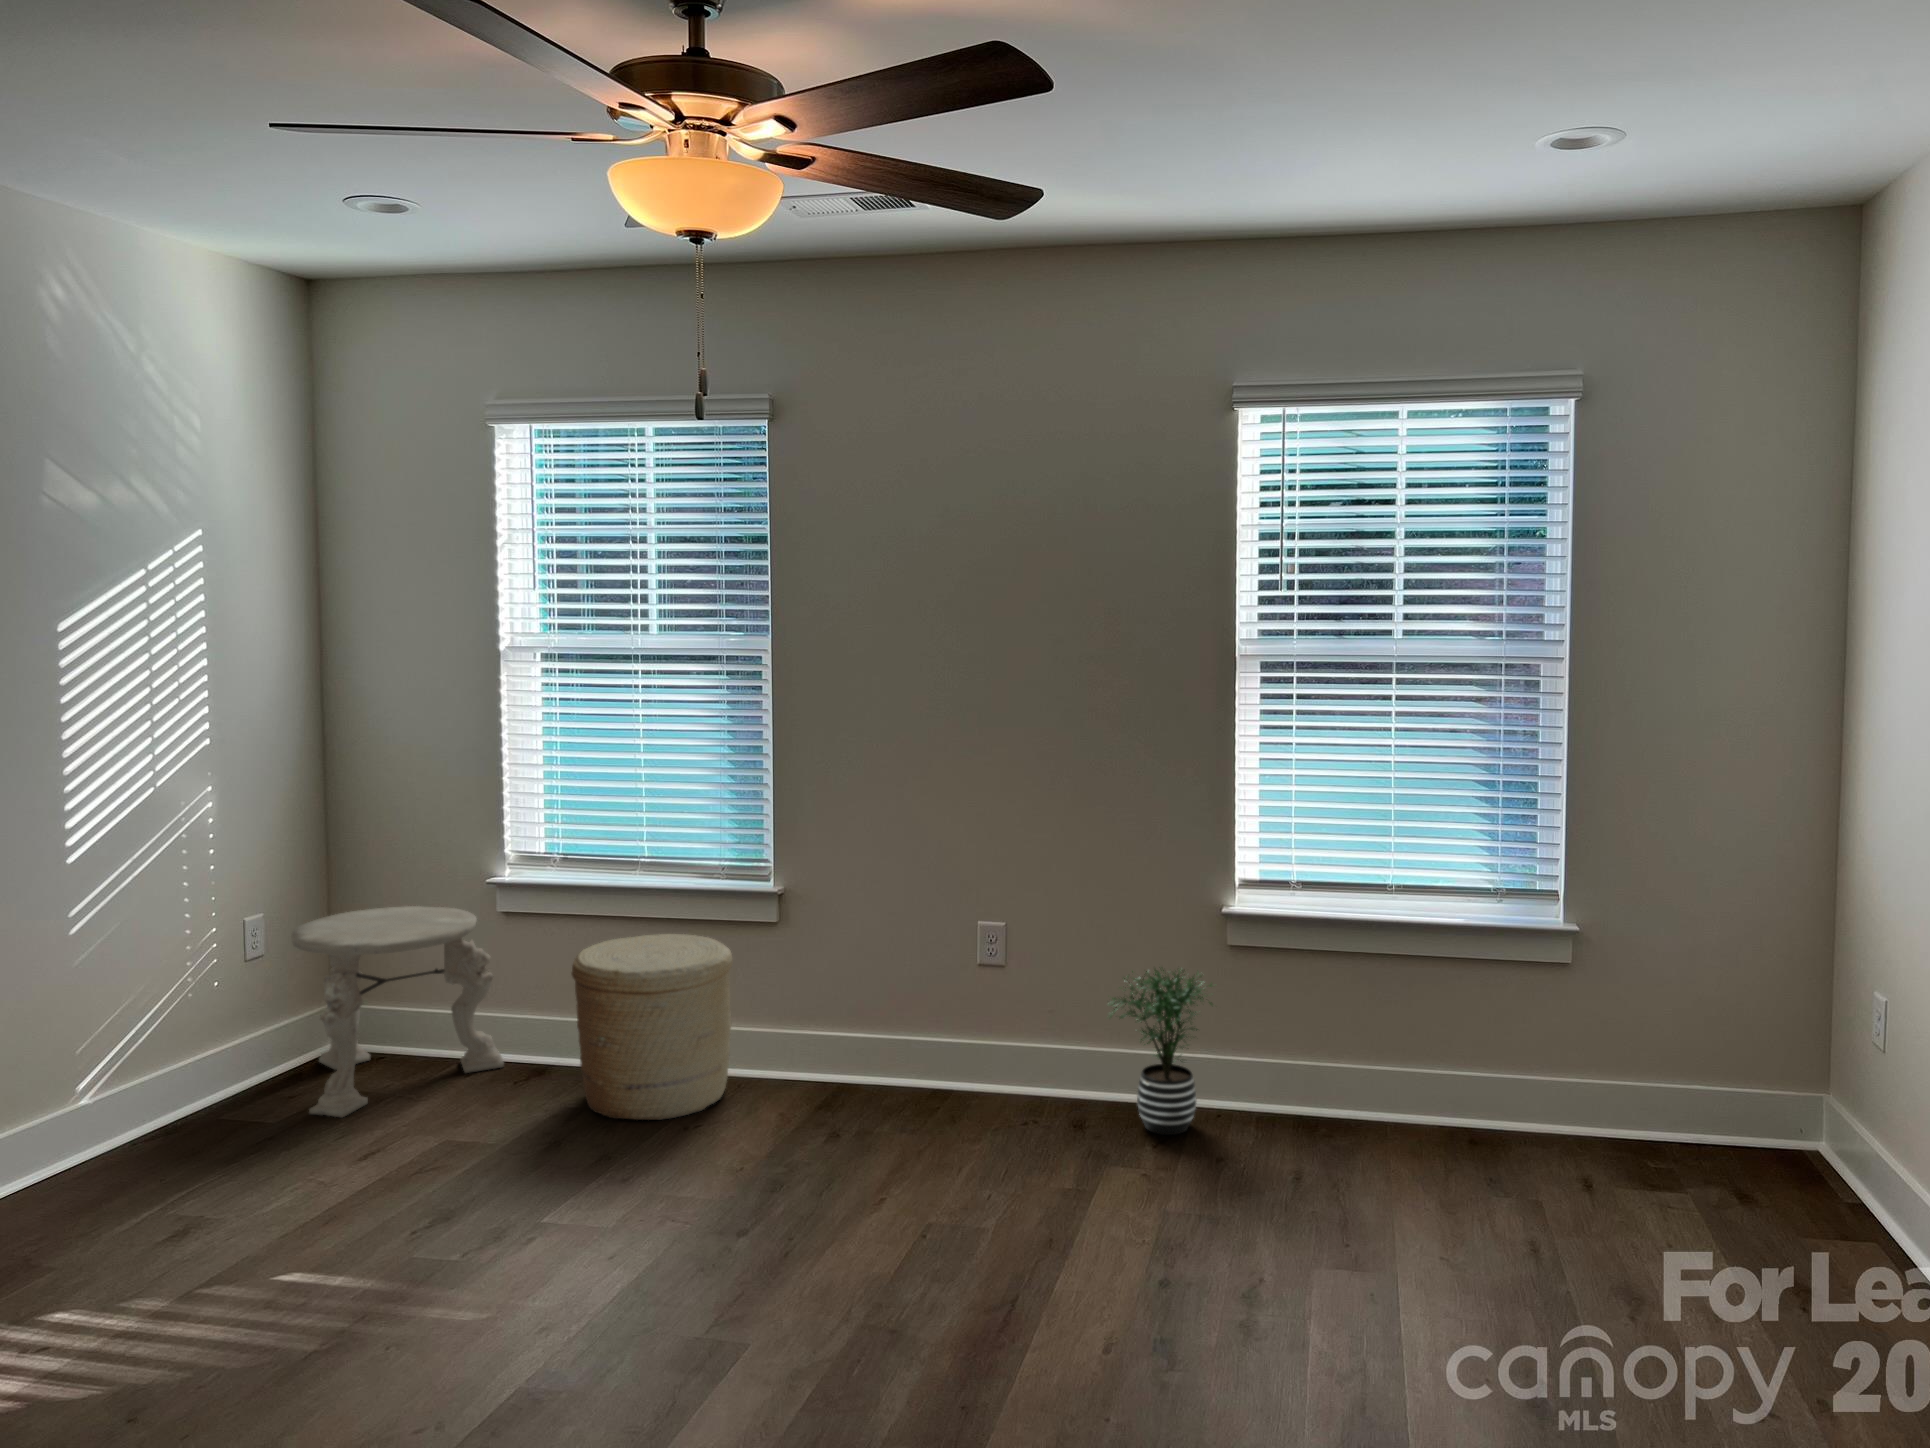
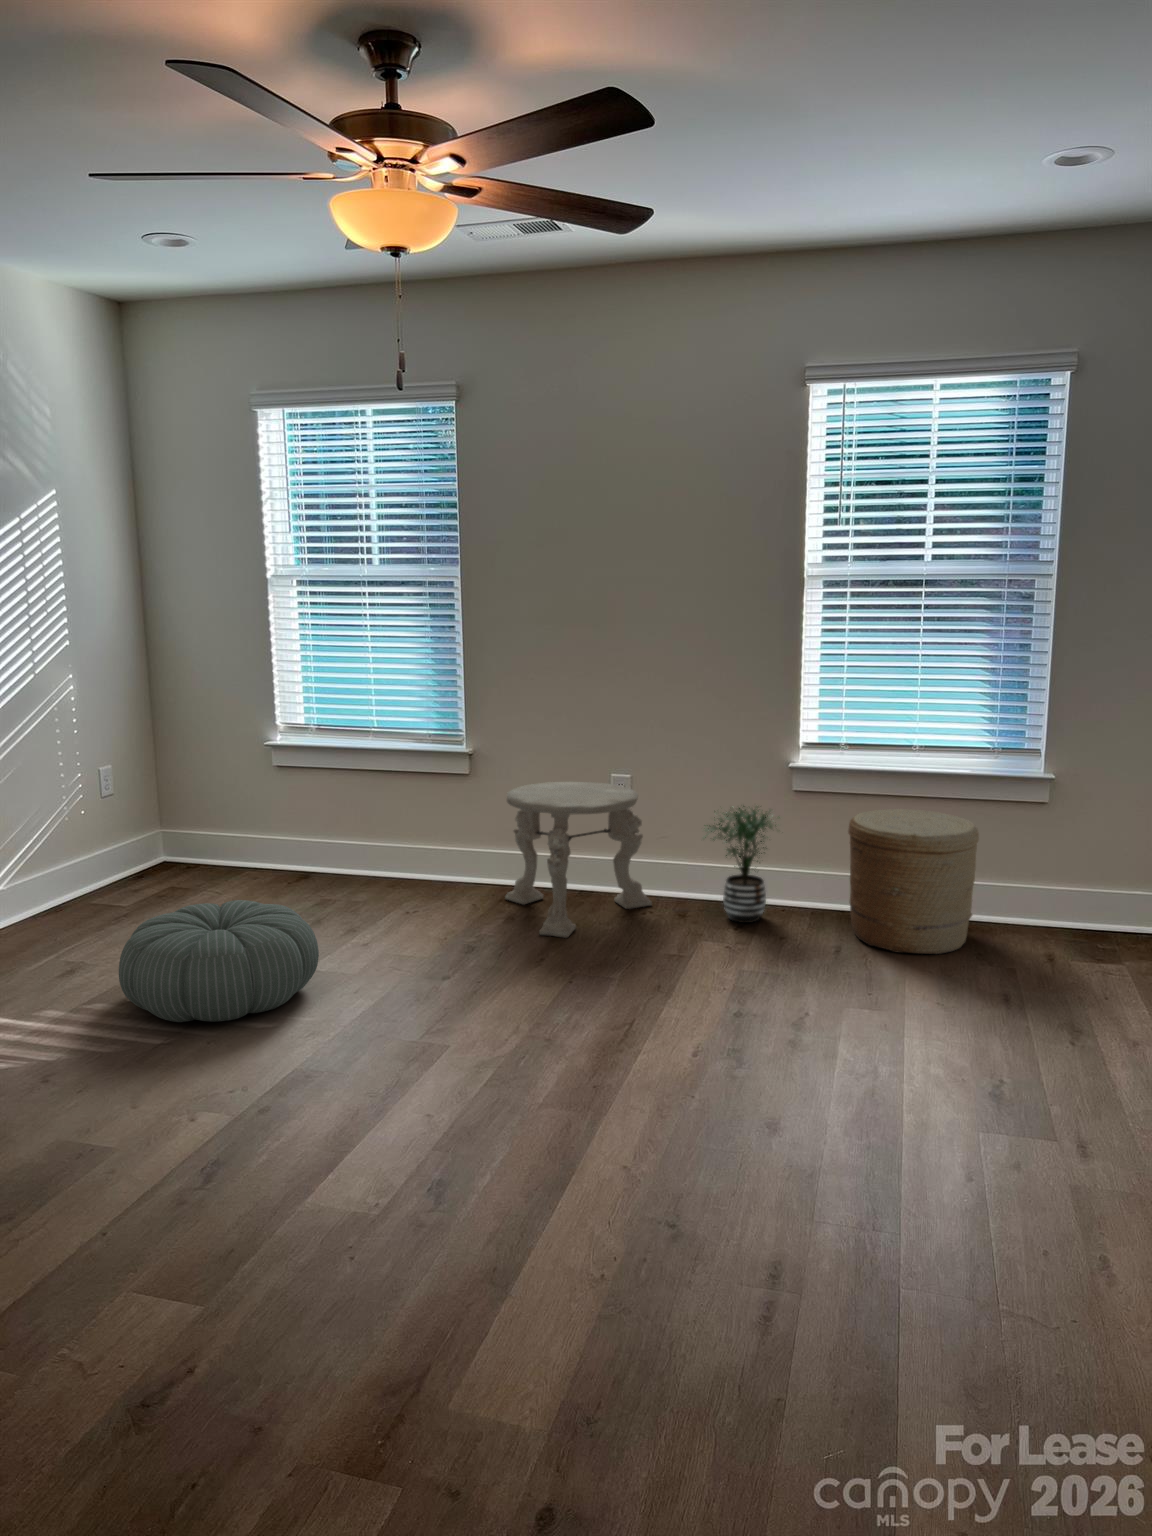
side table: present [291,906,504,1117] -> present [505,782,652,938]
woven basket: present [571,934,733,1120] -> present [848,809,979,954]
pouf: none [244,1136,558,1347] -> present [119,900,319,1022]

